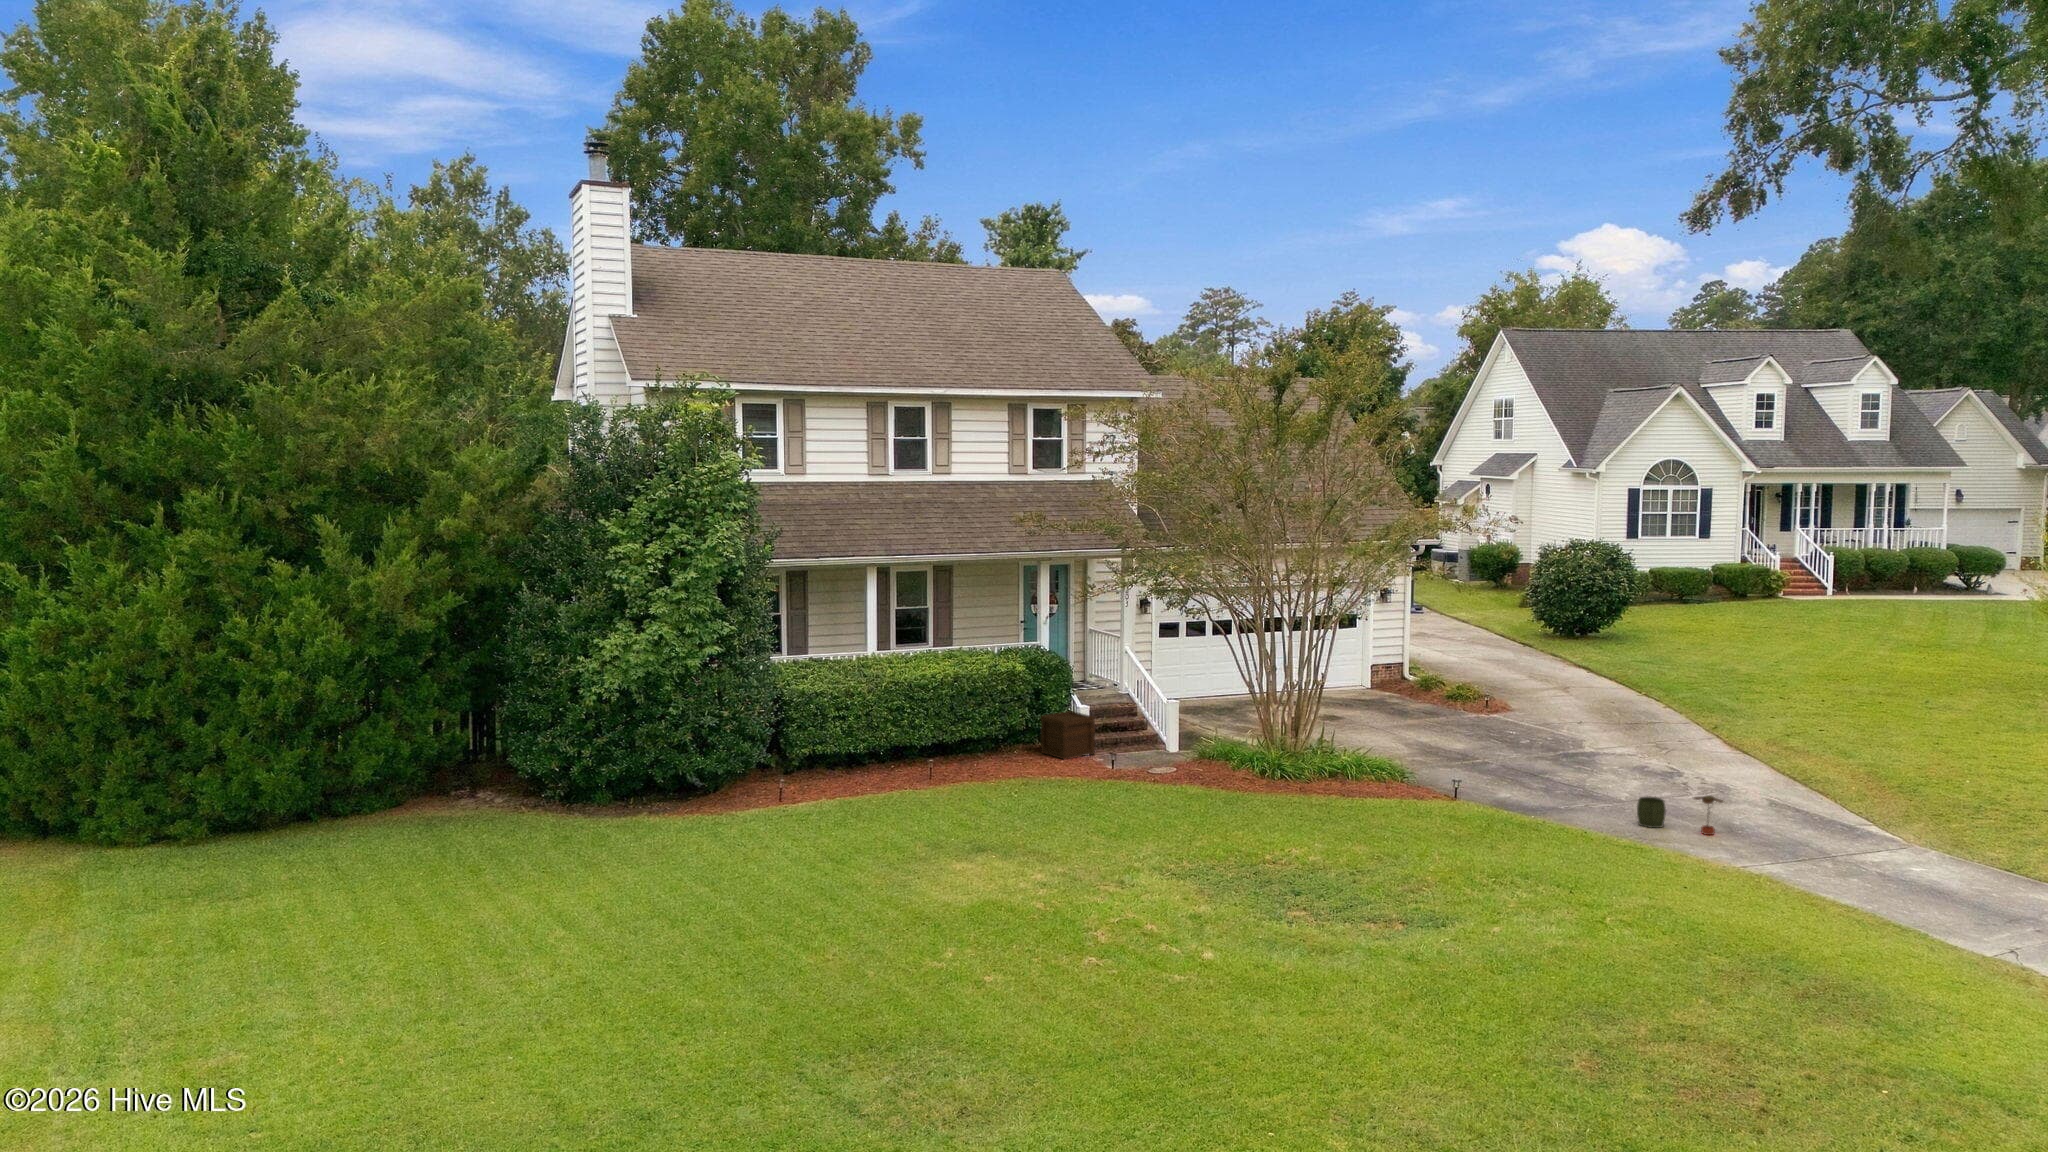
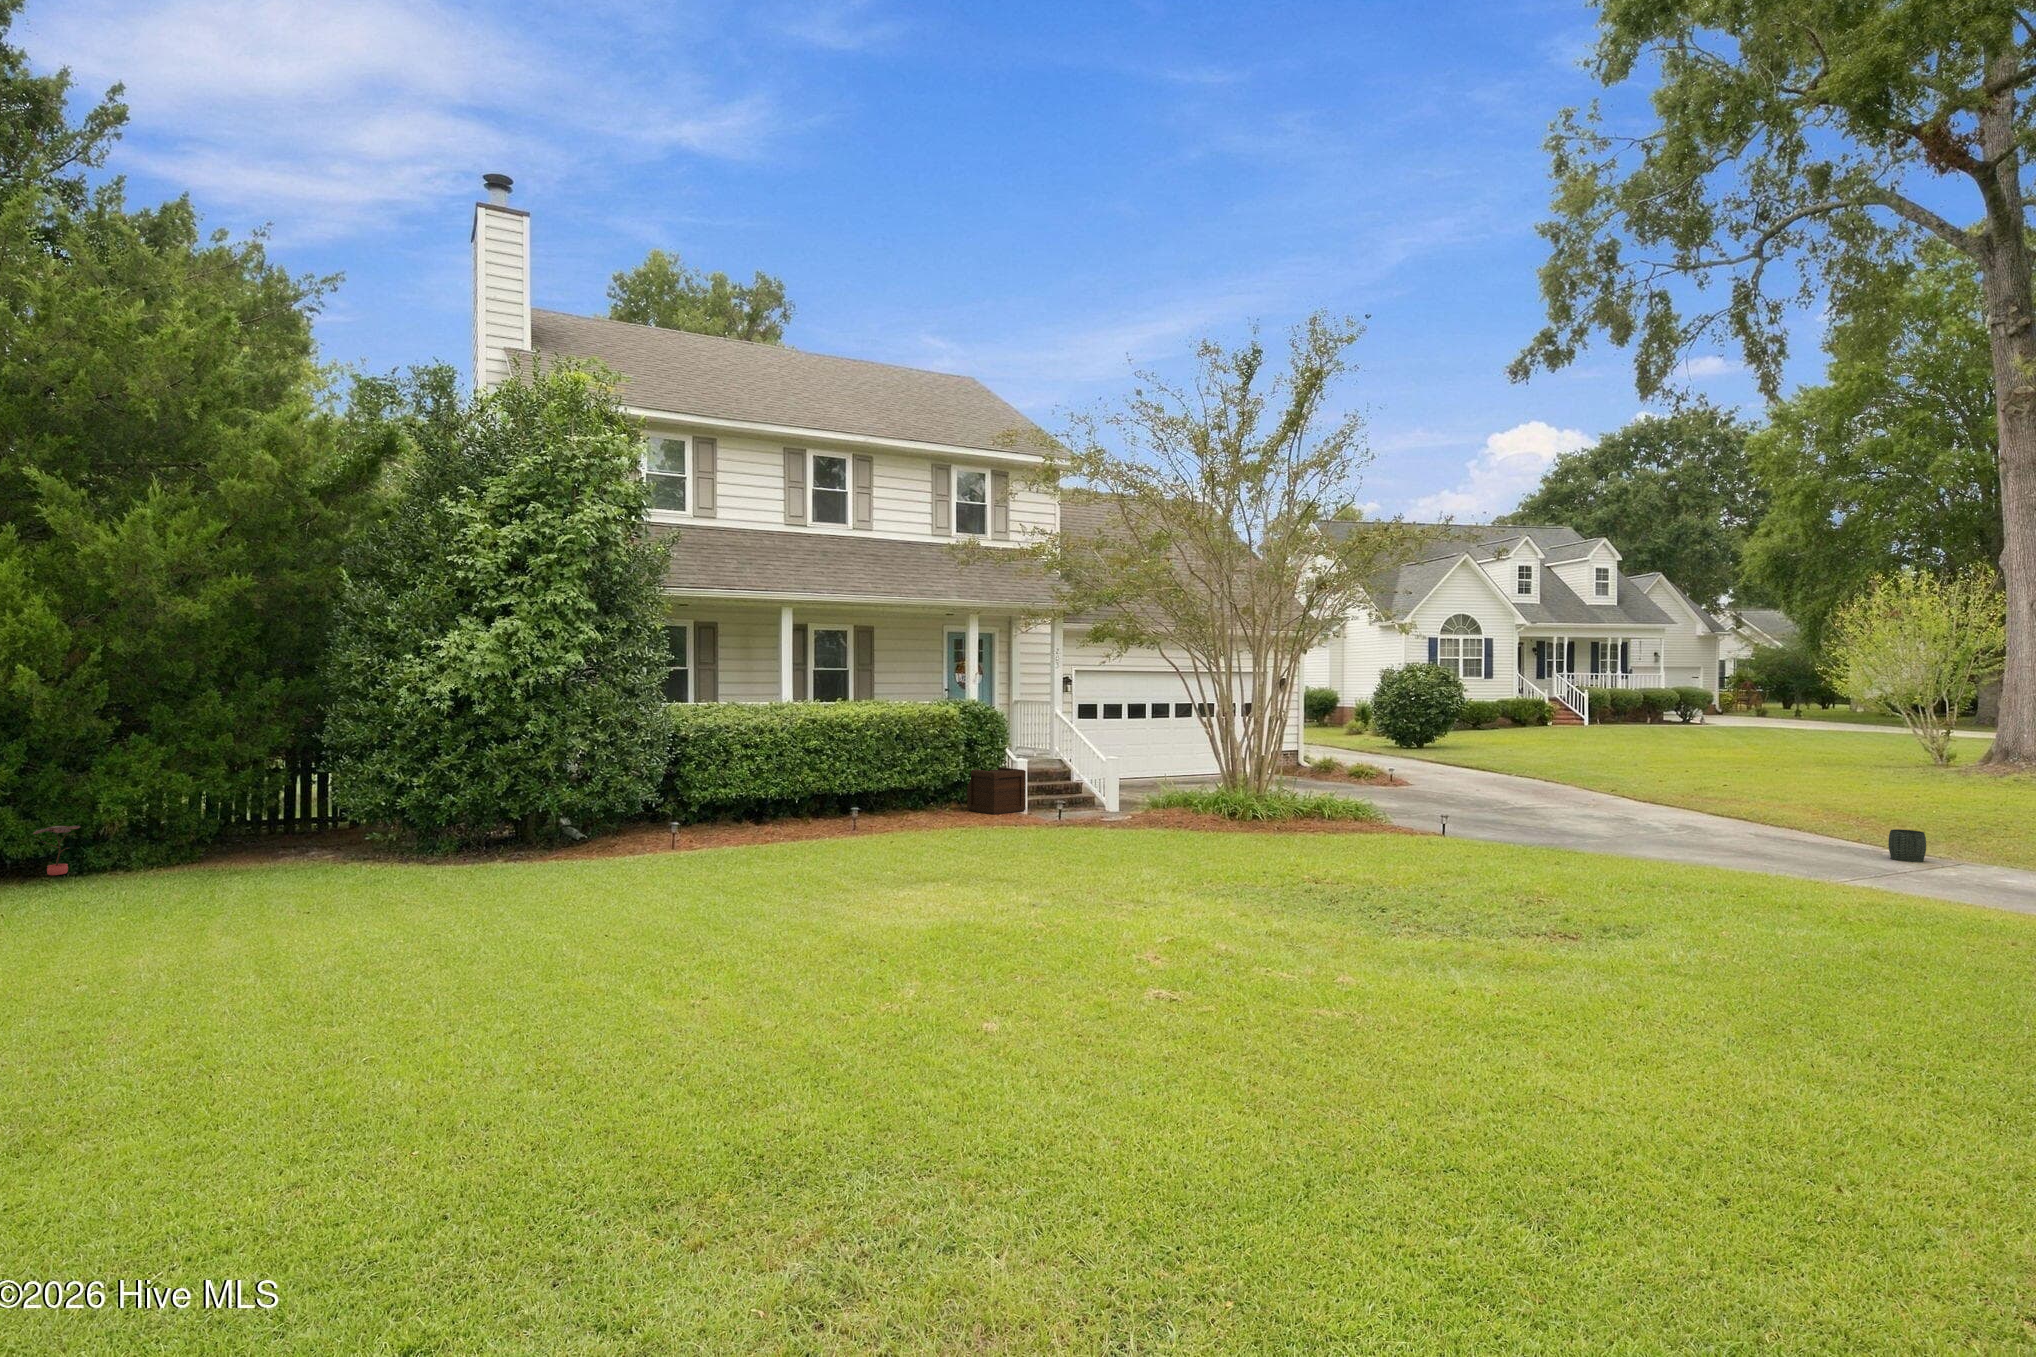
potted plant: present [1694,795,1723,835] -> present [33,826,80,875]
woven basket: present [1637,797,1666,828] -> present [1889,829,1926,862]

